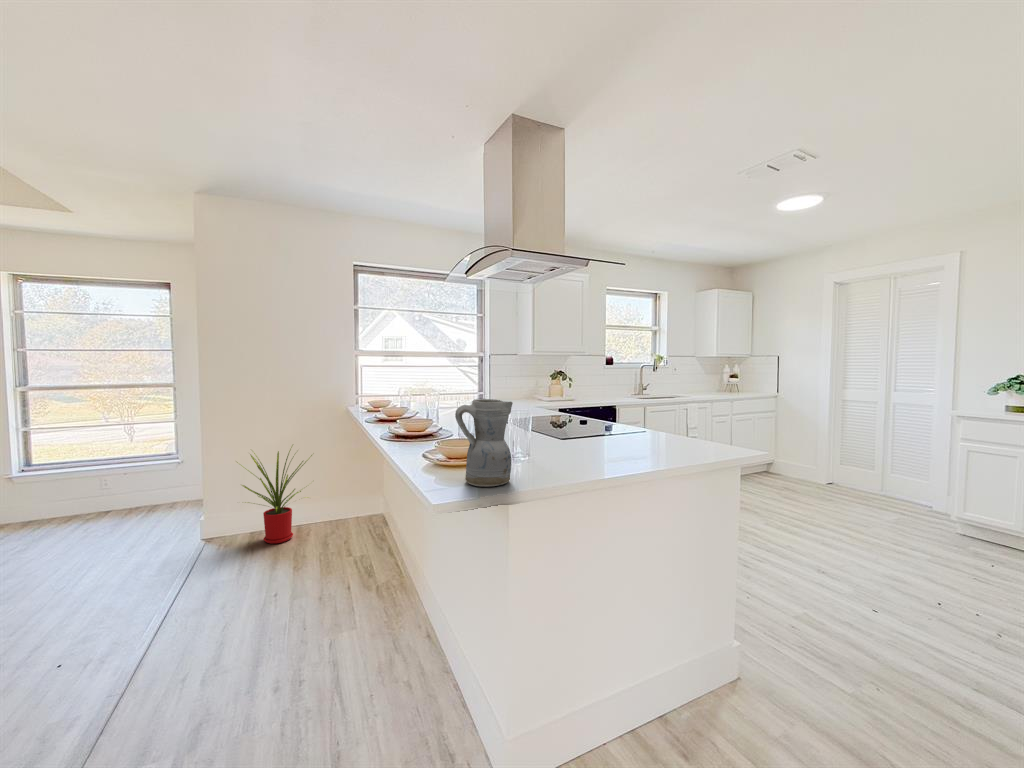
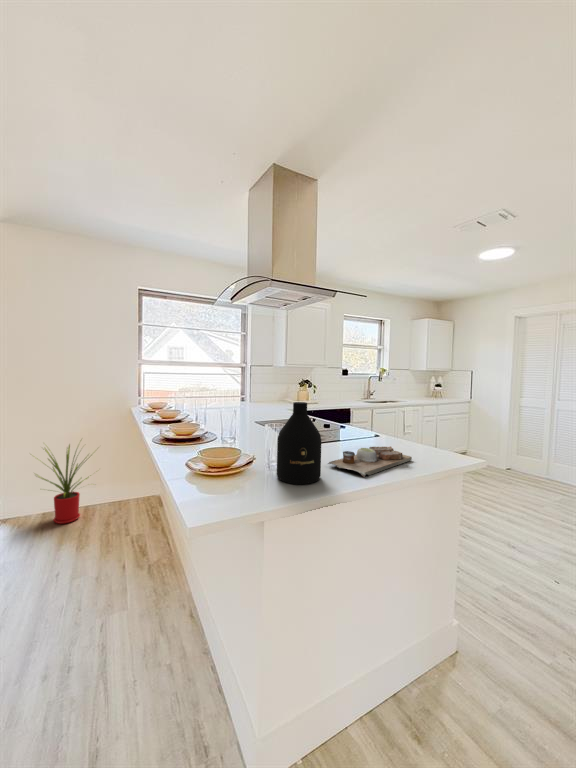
bottle: none [522,386,570,474] -> present [277,402,321,484]
ceramic pitcher: present [455,399,513,487] -> none [214,415,270,502]
cutting board: none [579,439,678,468] -> present [328,446,412,477]

